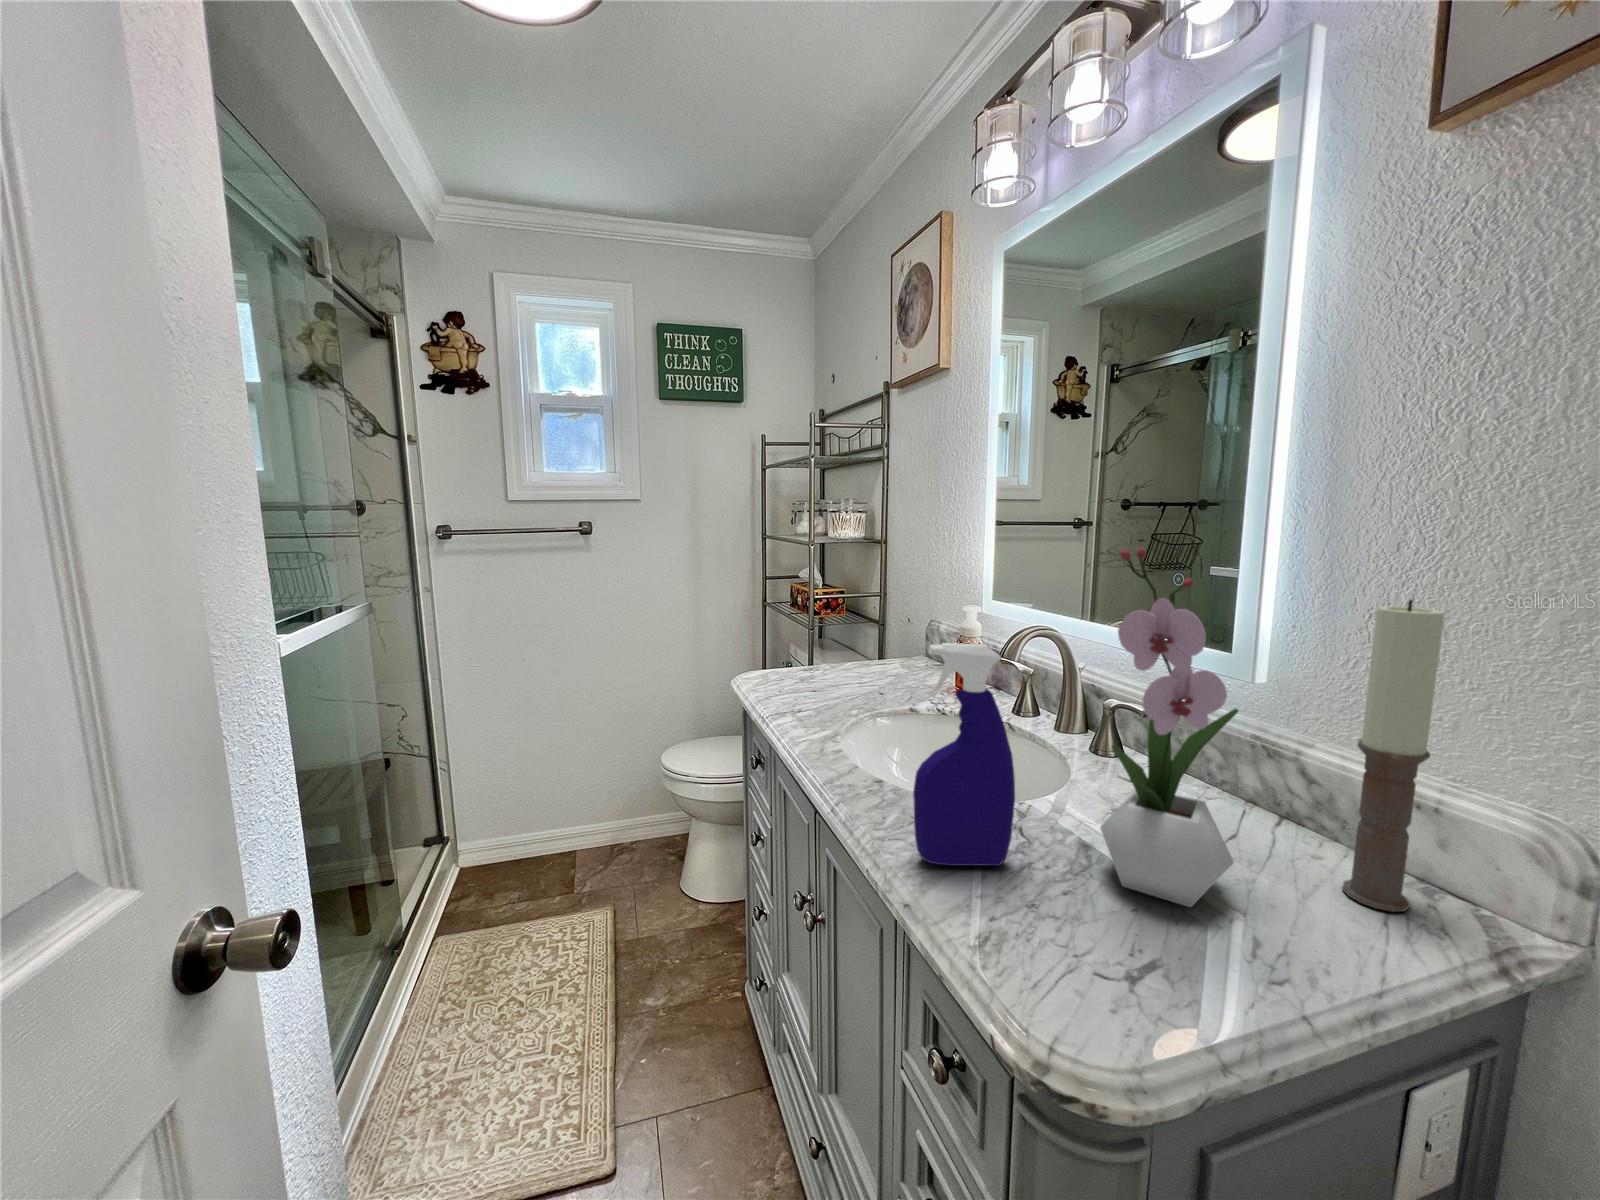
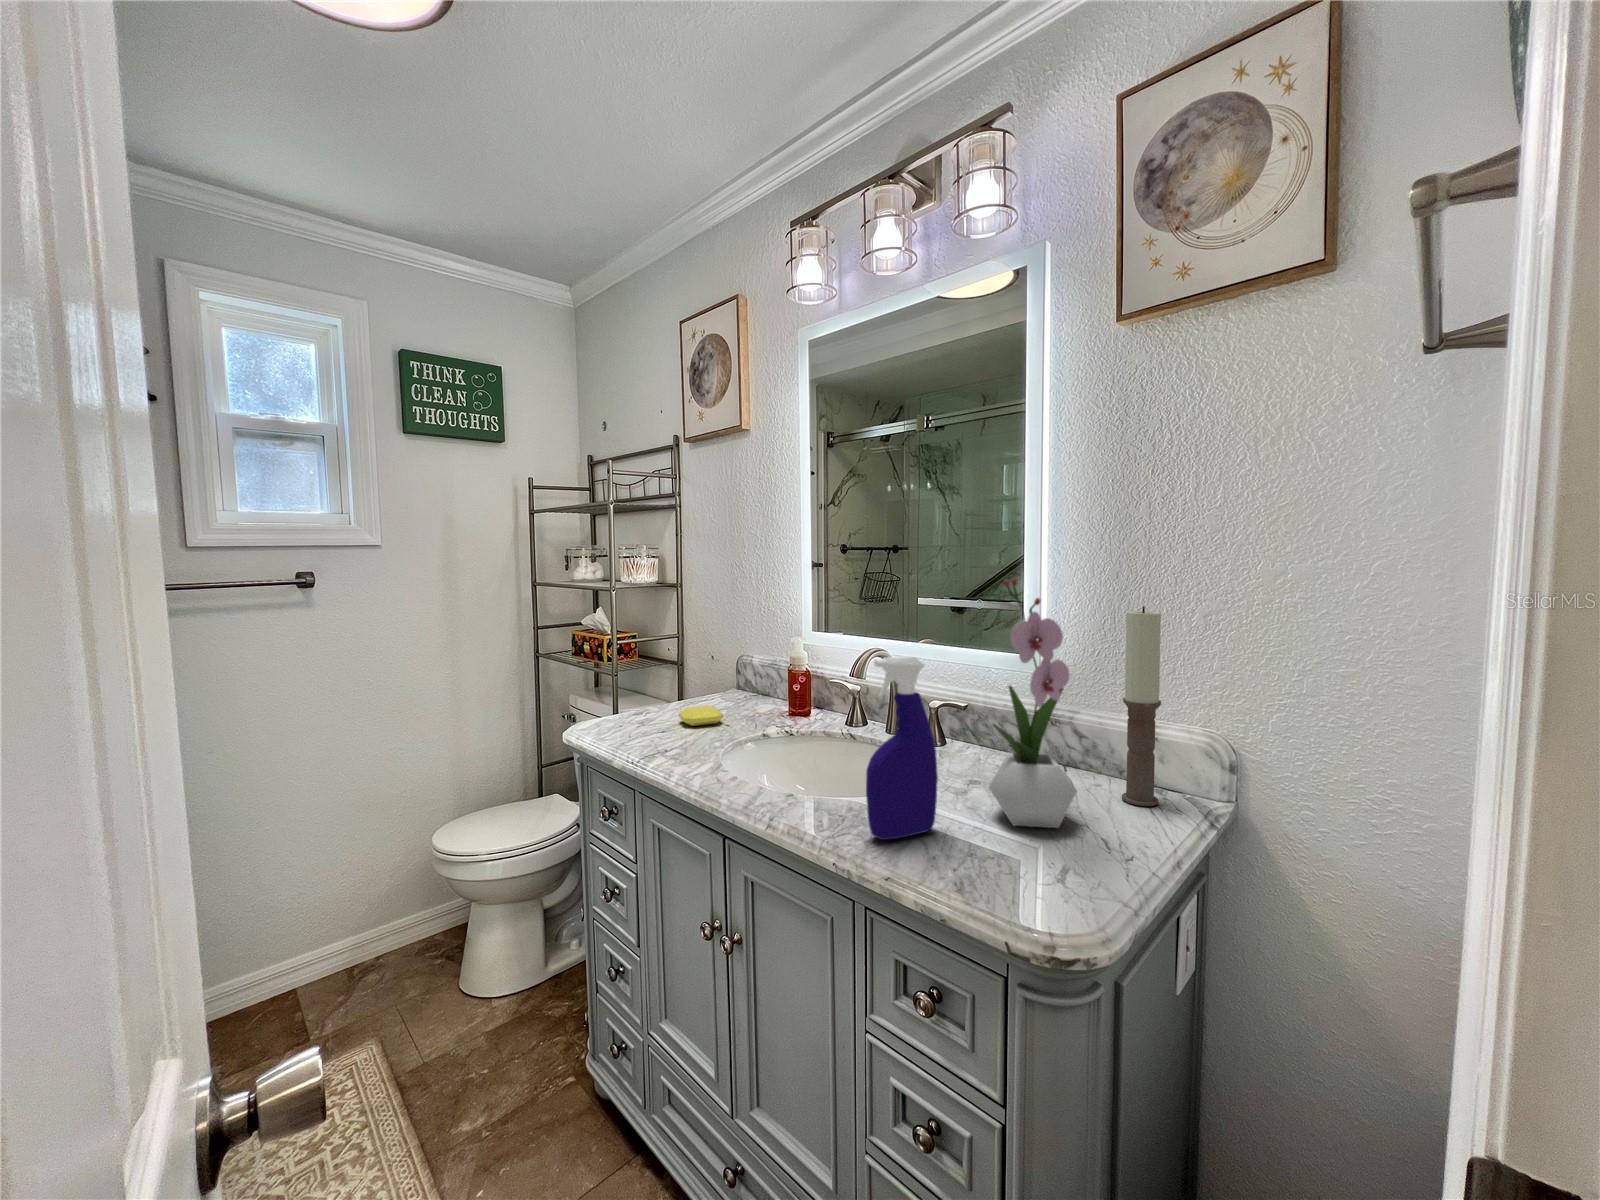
soap bar: none [838,668,880,689] -> present [679,705,723,726]

